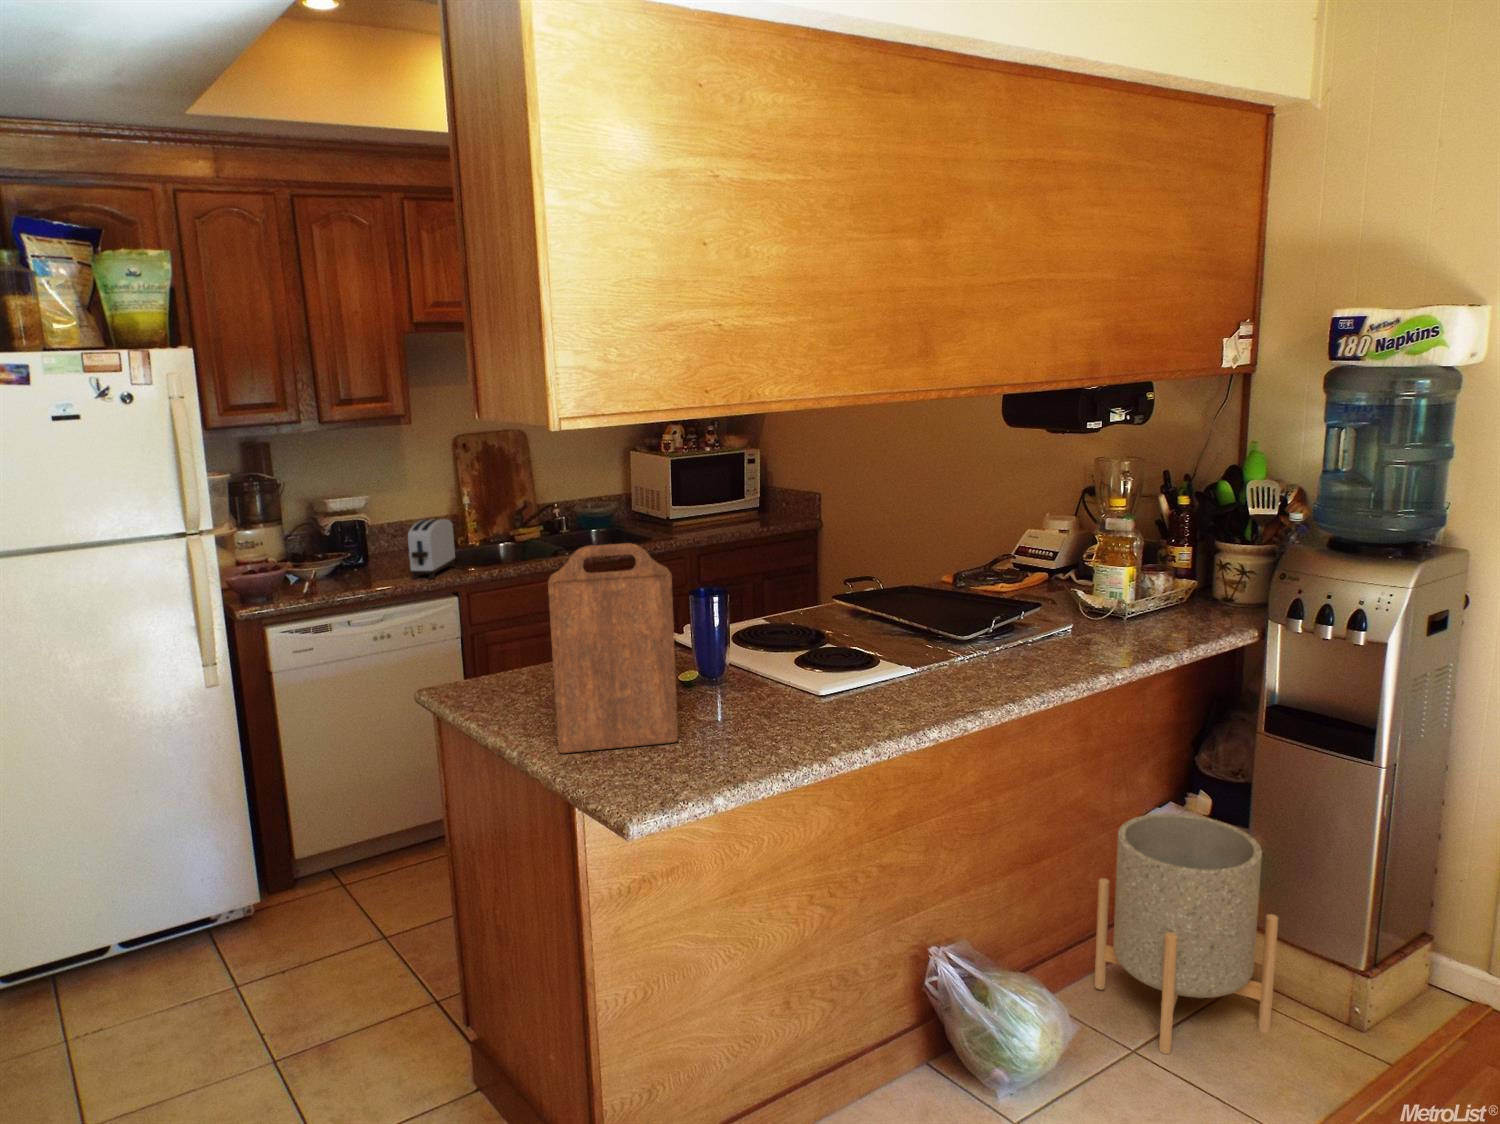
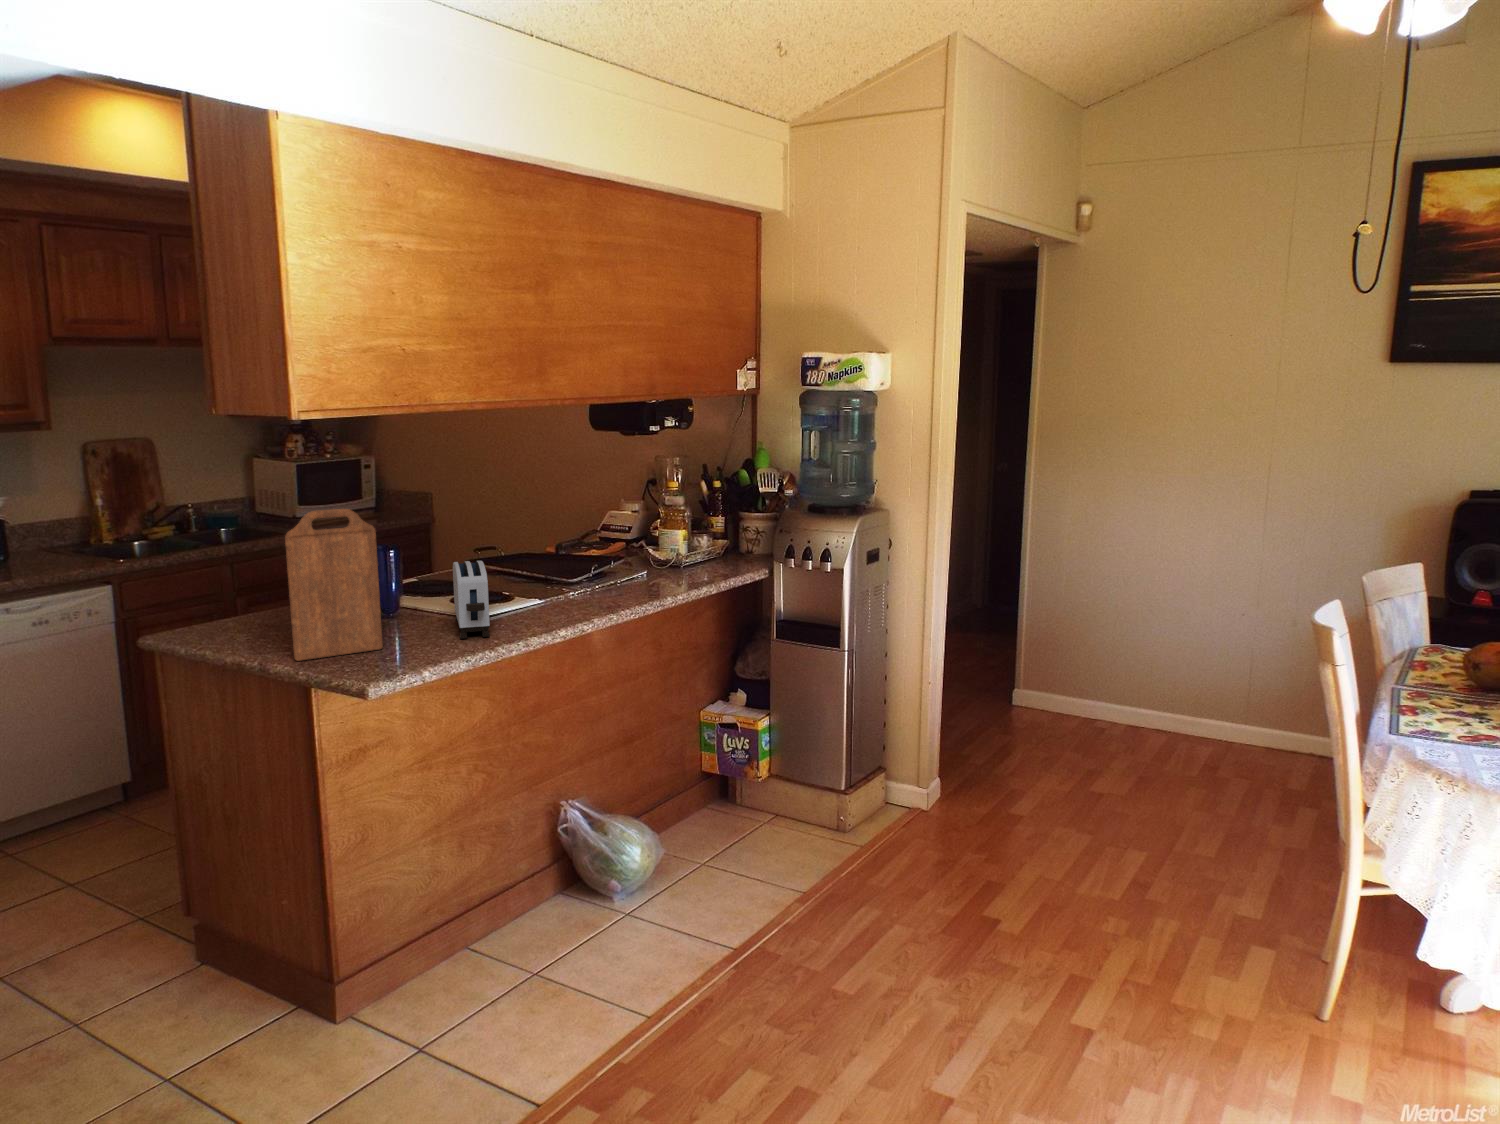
toaster: present [408,519,455,579] -> present [453,561,490,638]
planter: present [1094,813,1278,1054] -> none [673,701,788,858]

